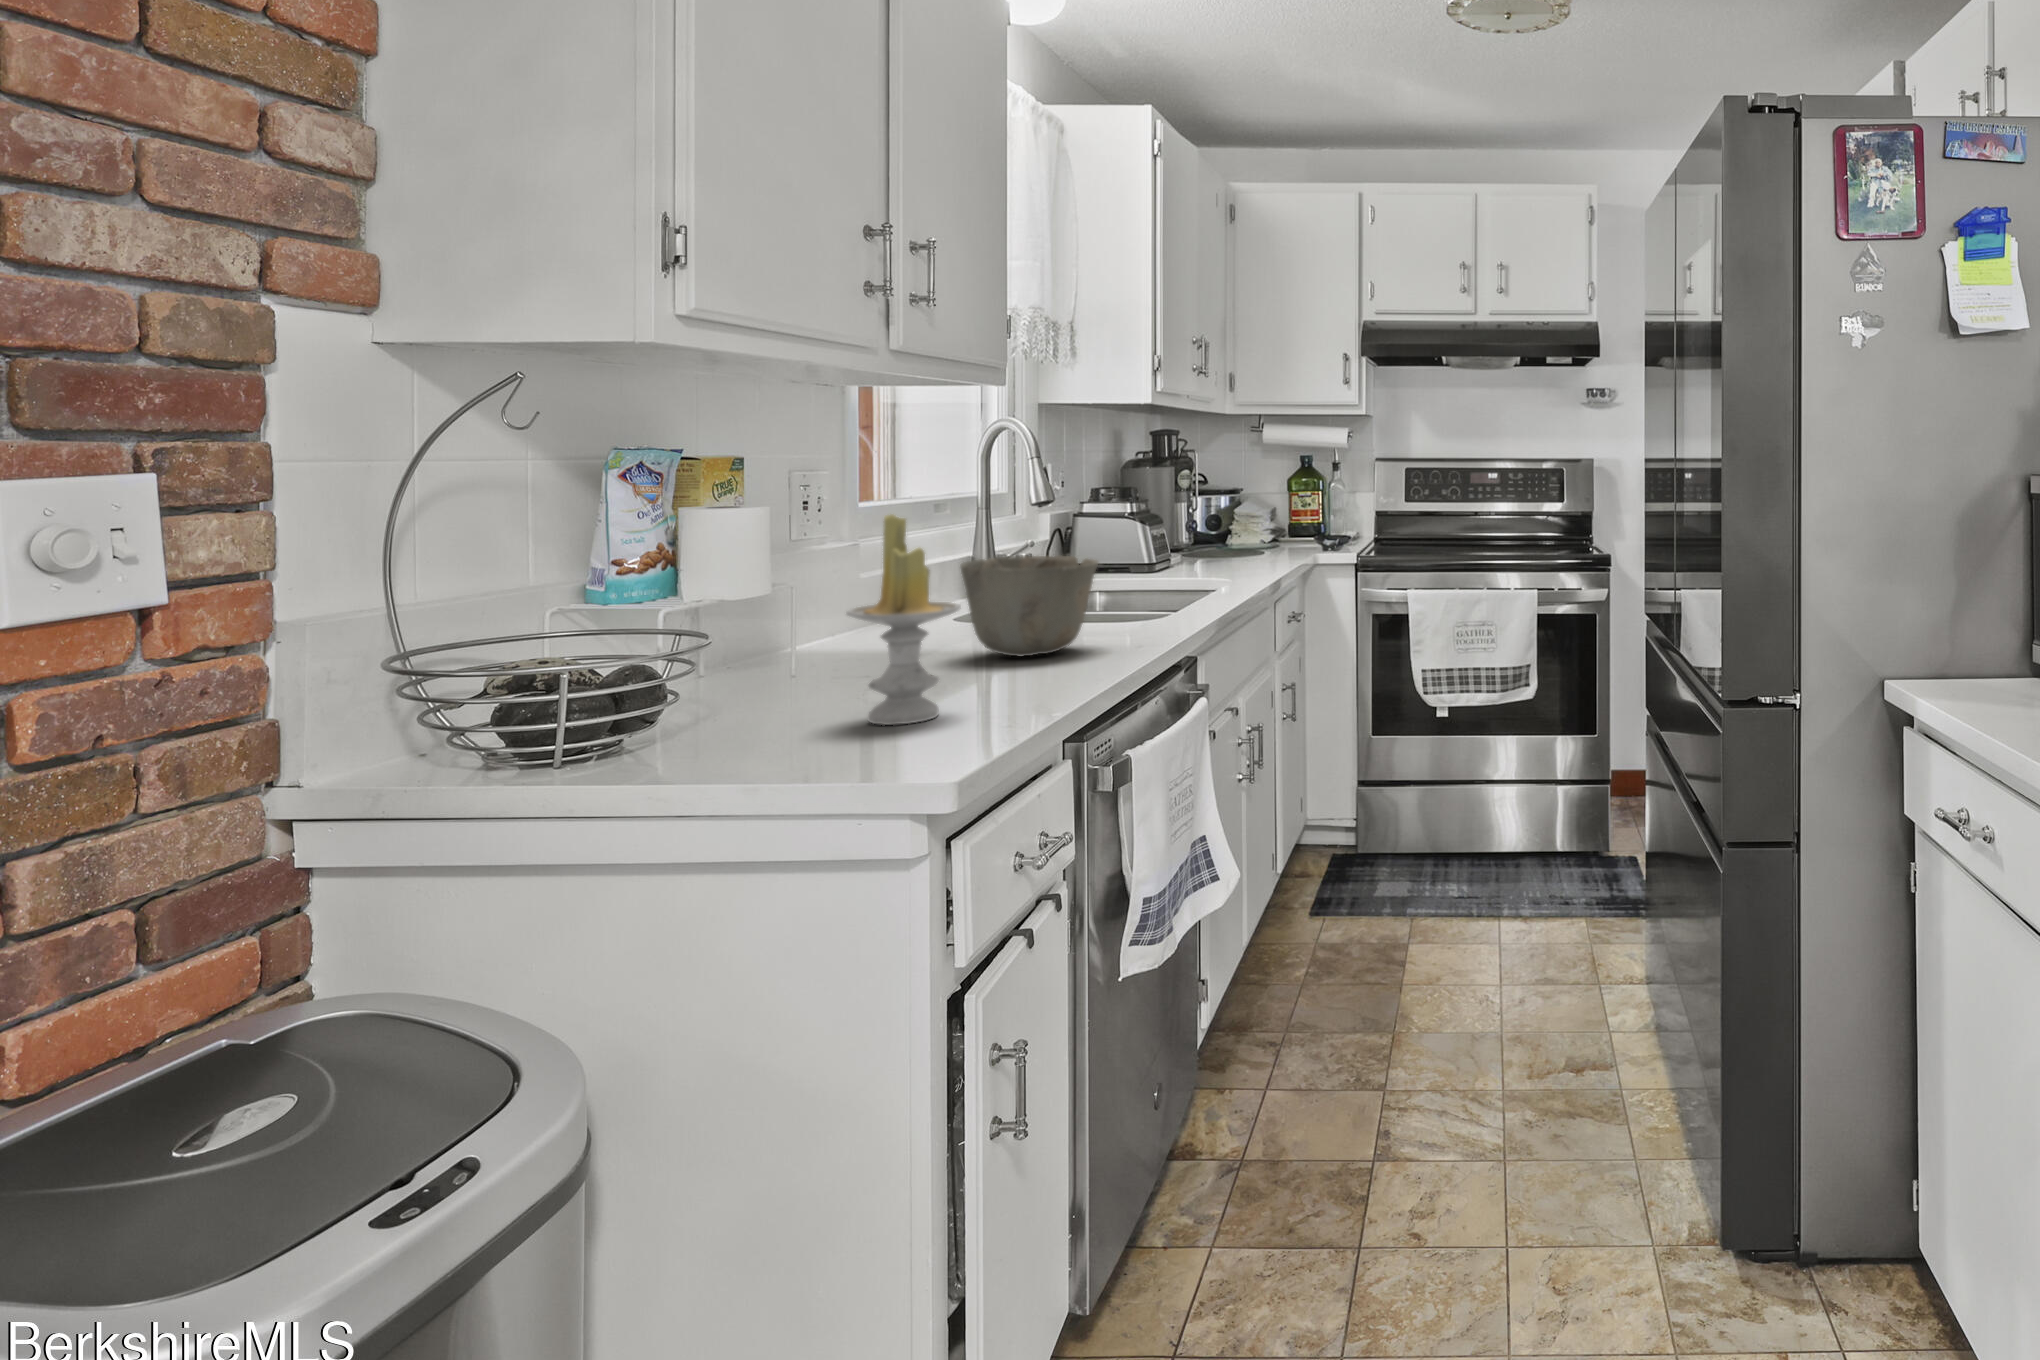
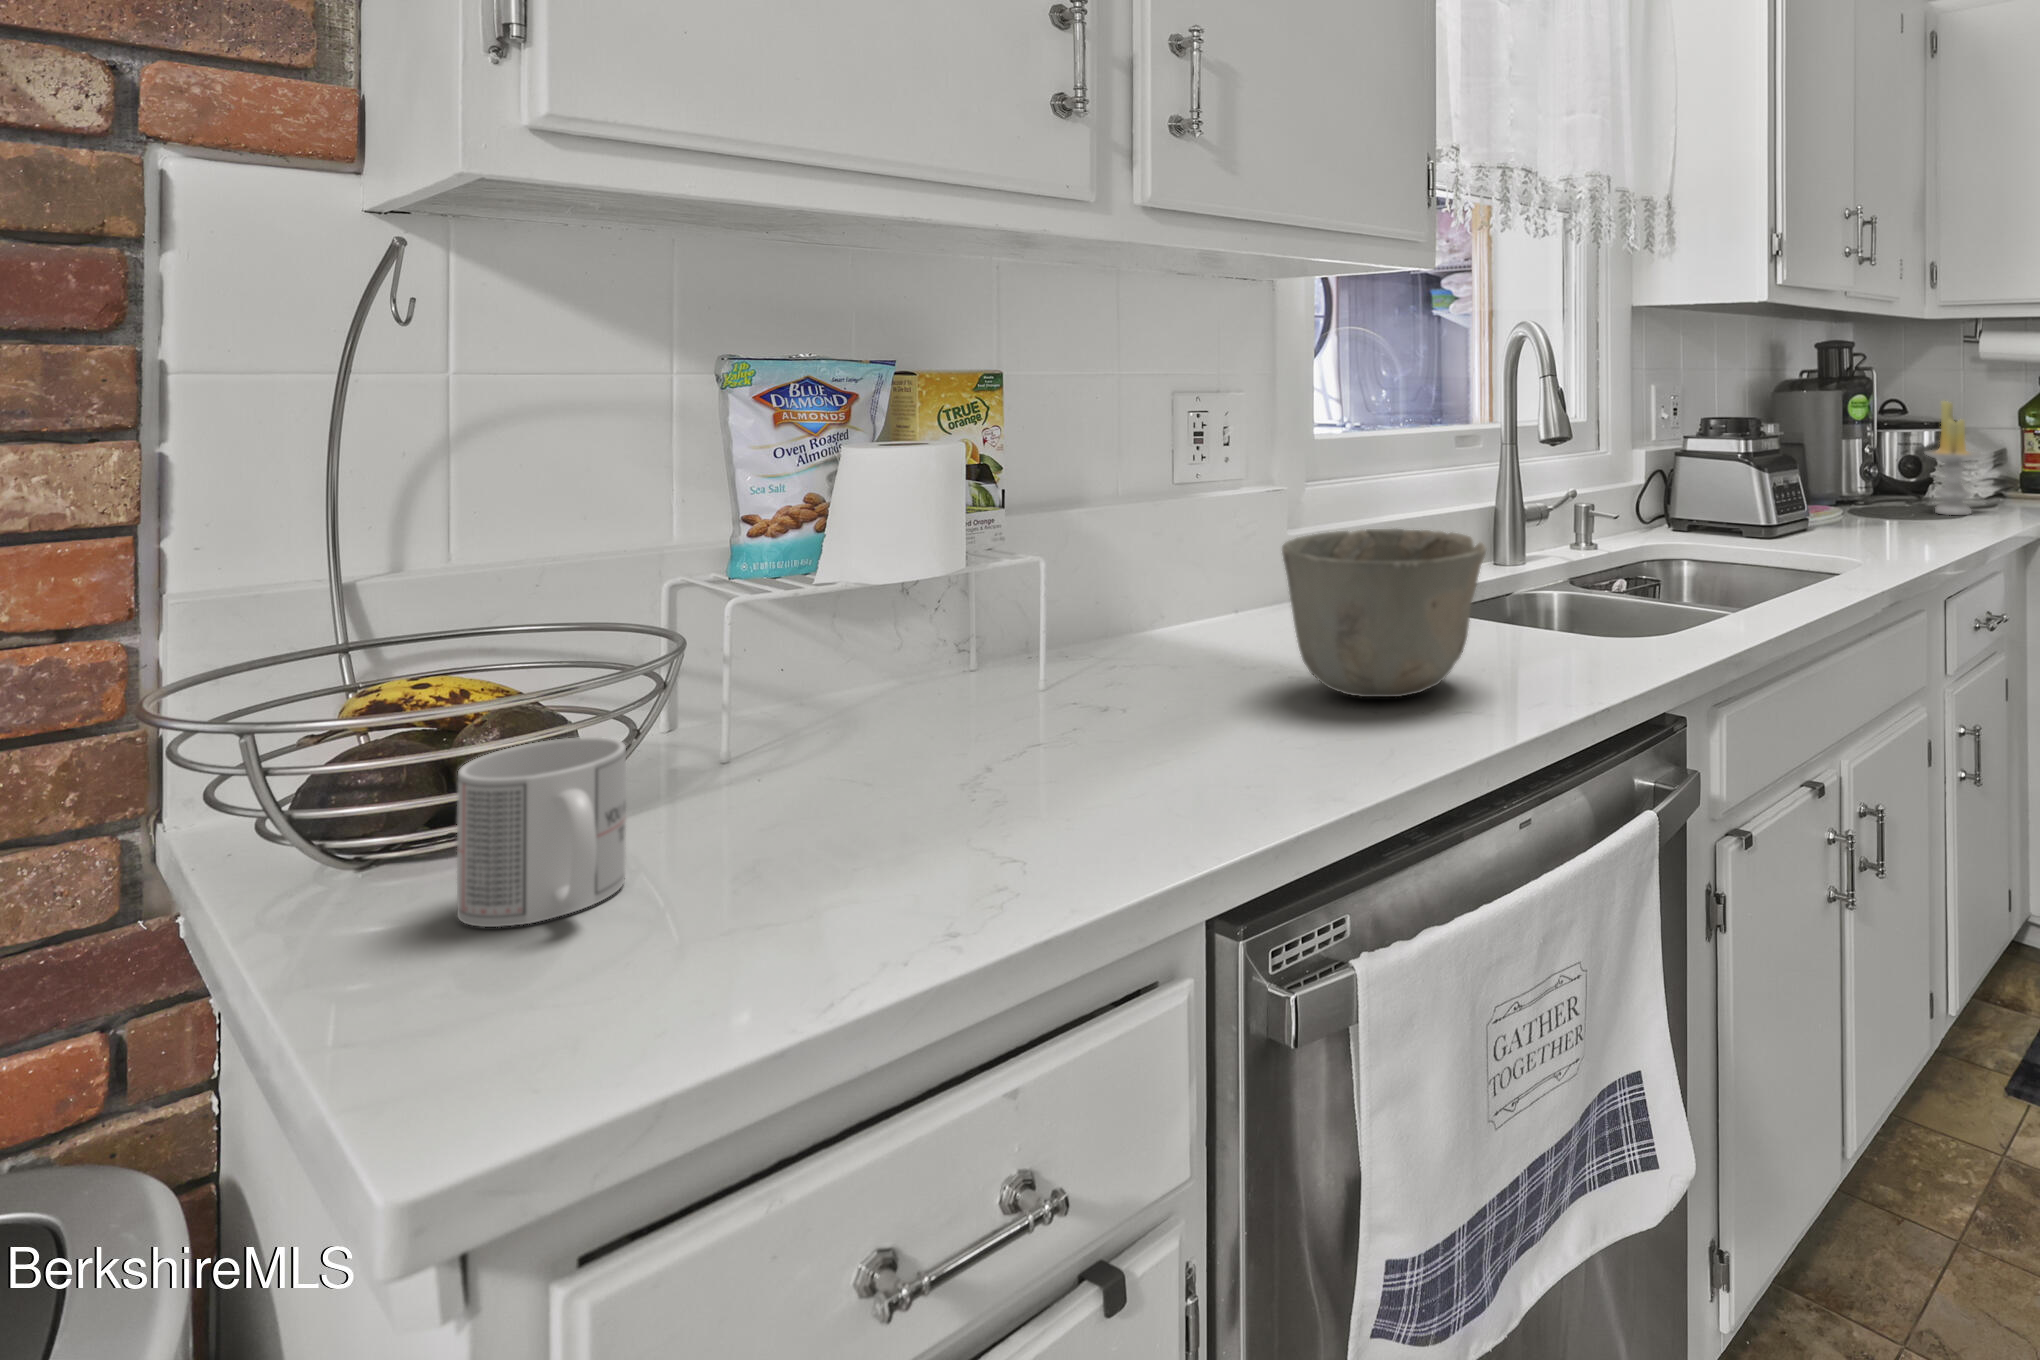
candle: present [847,514,961,725] -> present [1925,401,1982,515]
mug: none [654,674,778,774] -> present [457,737,626,927]

